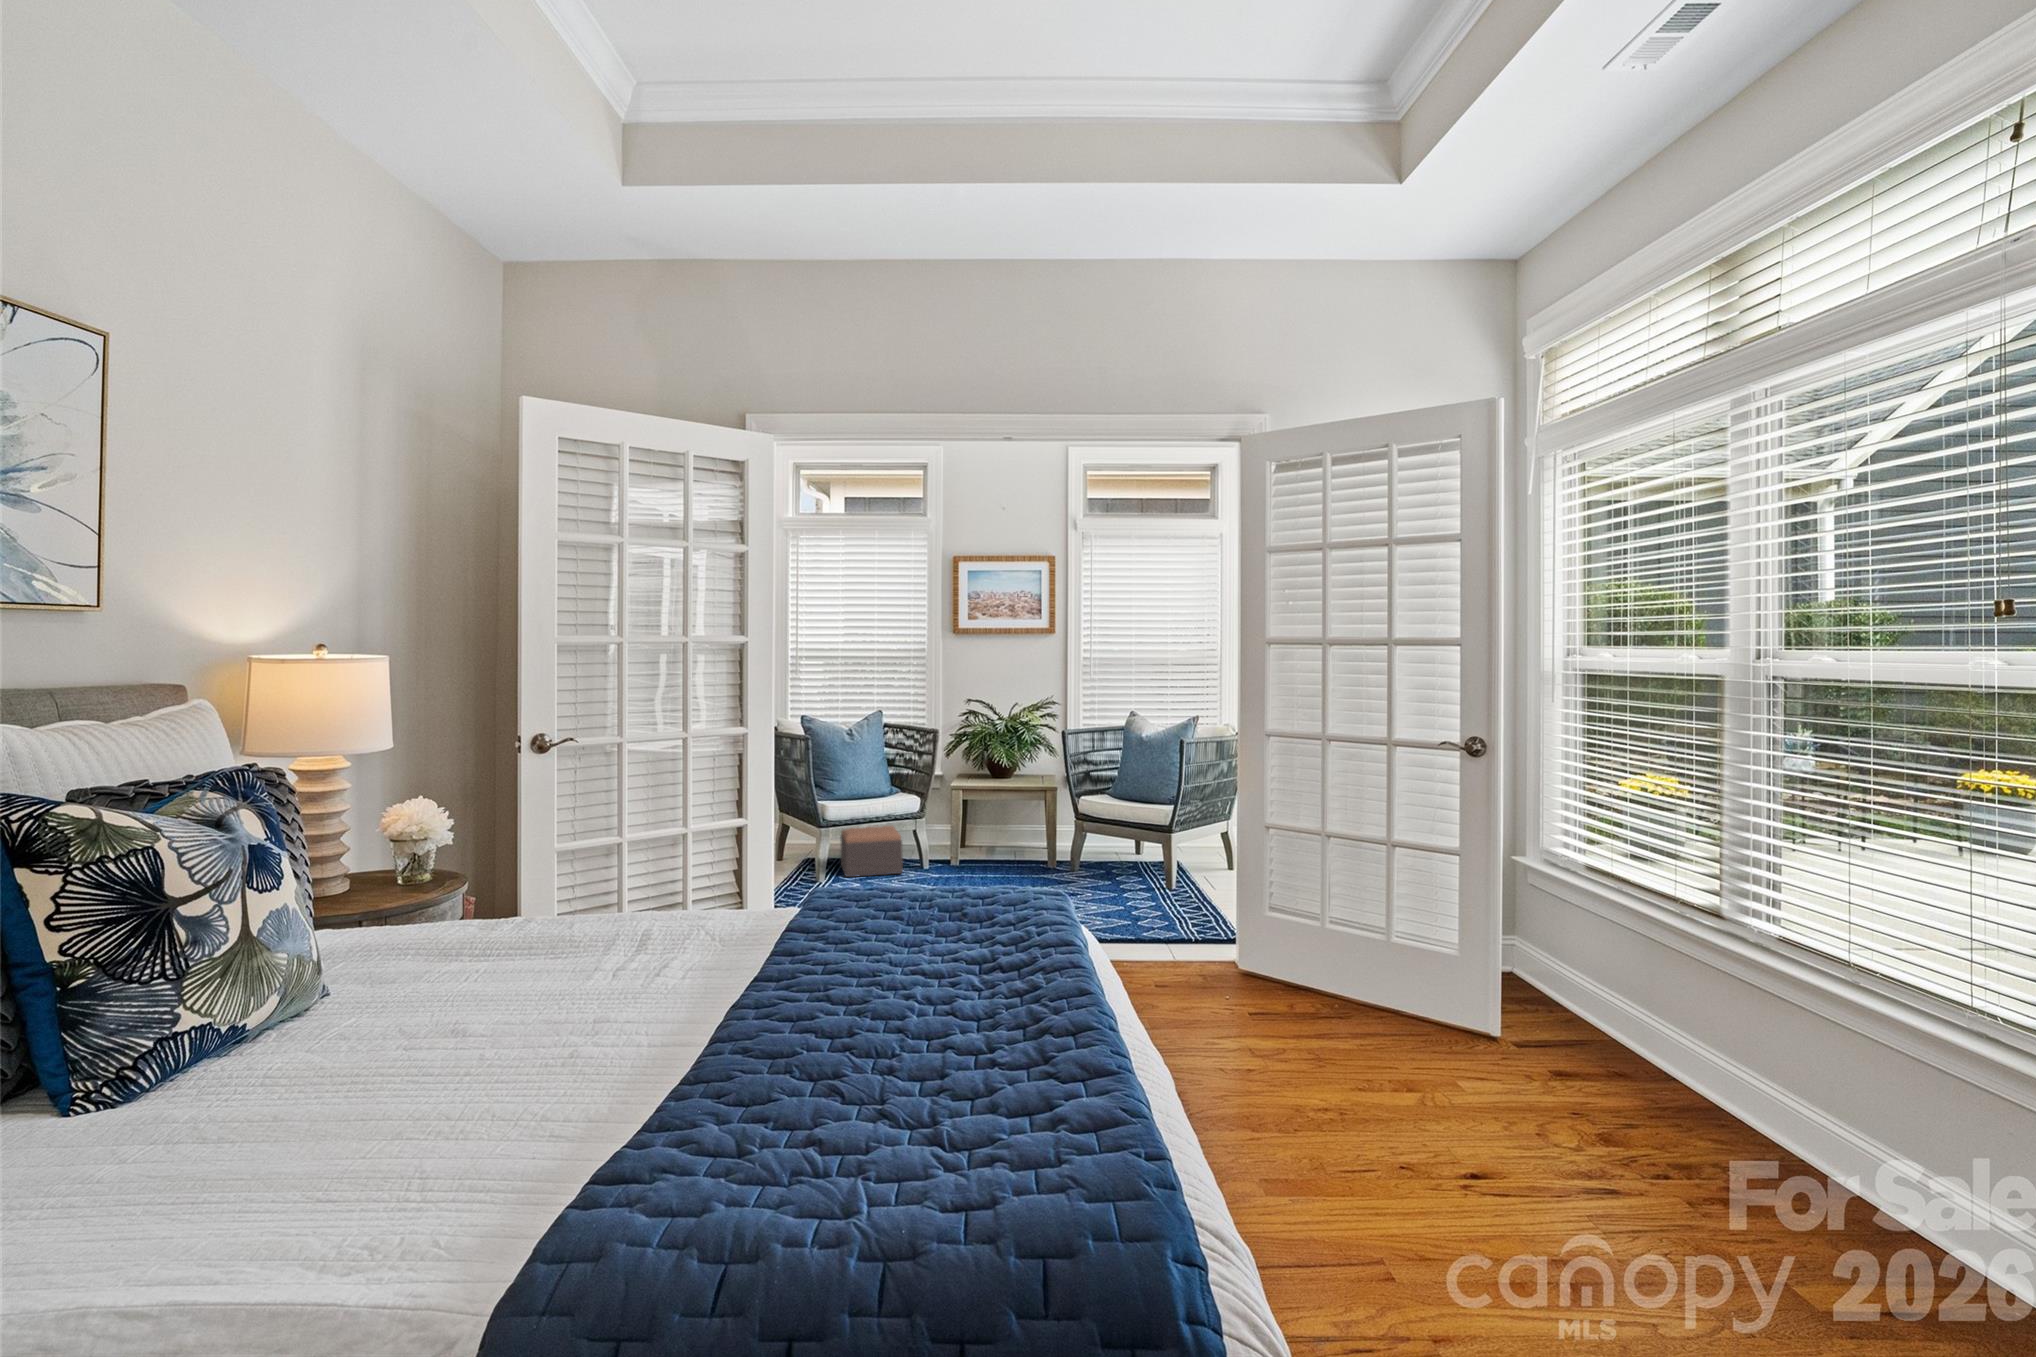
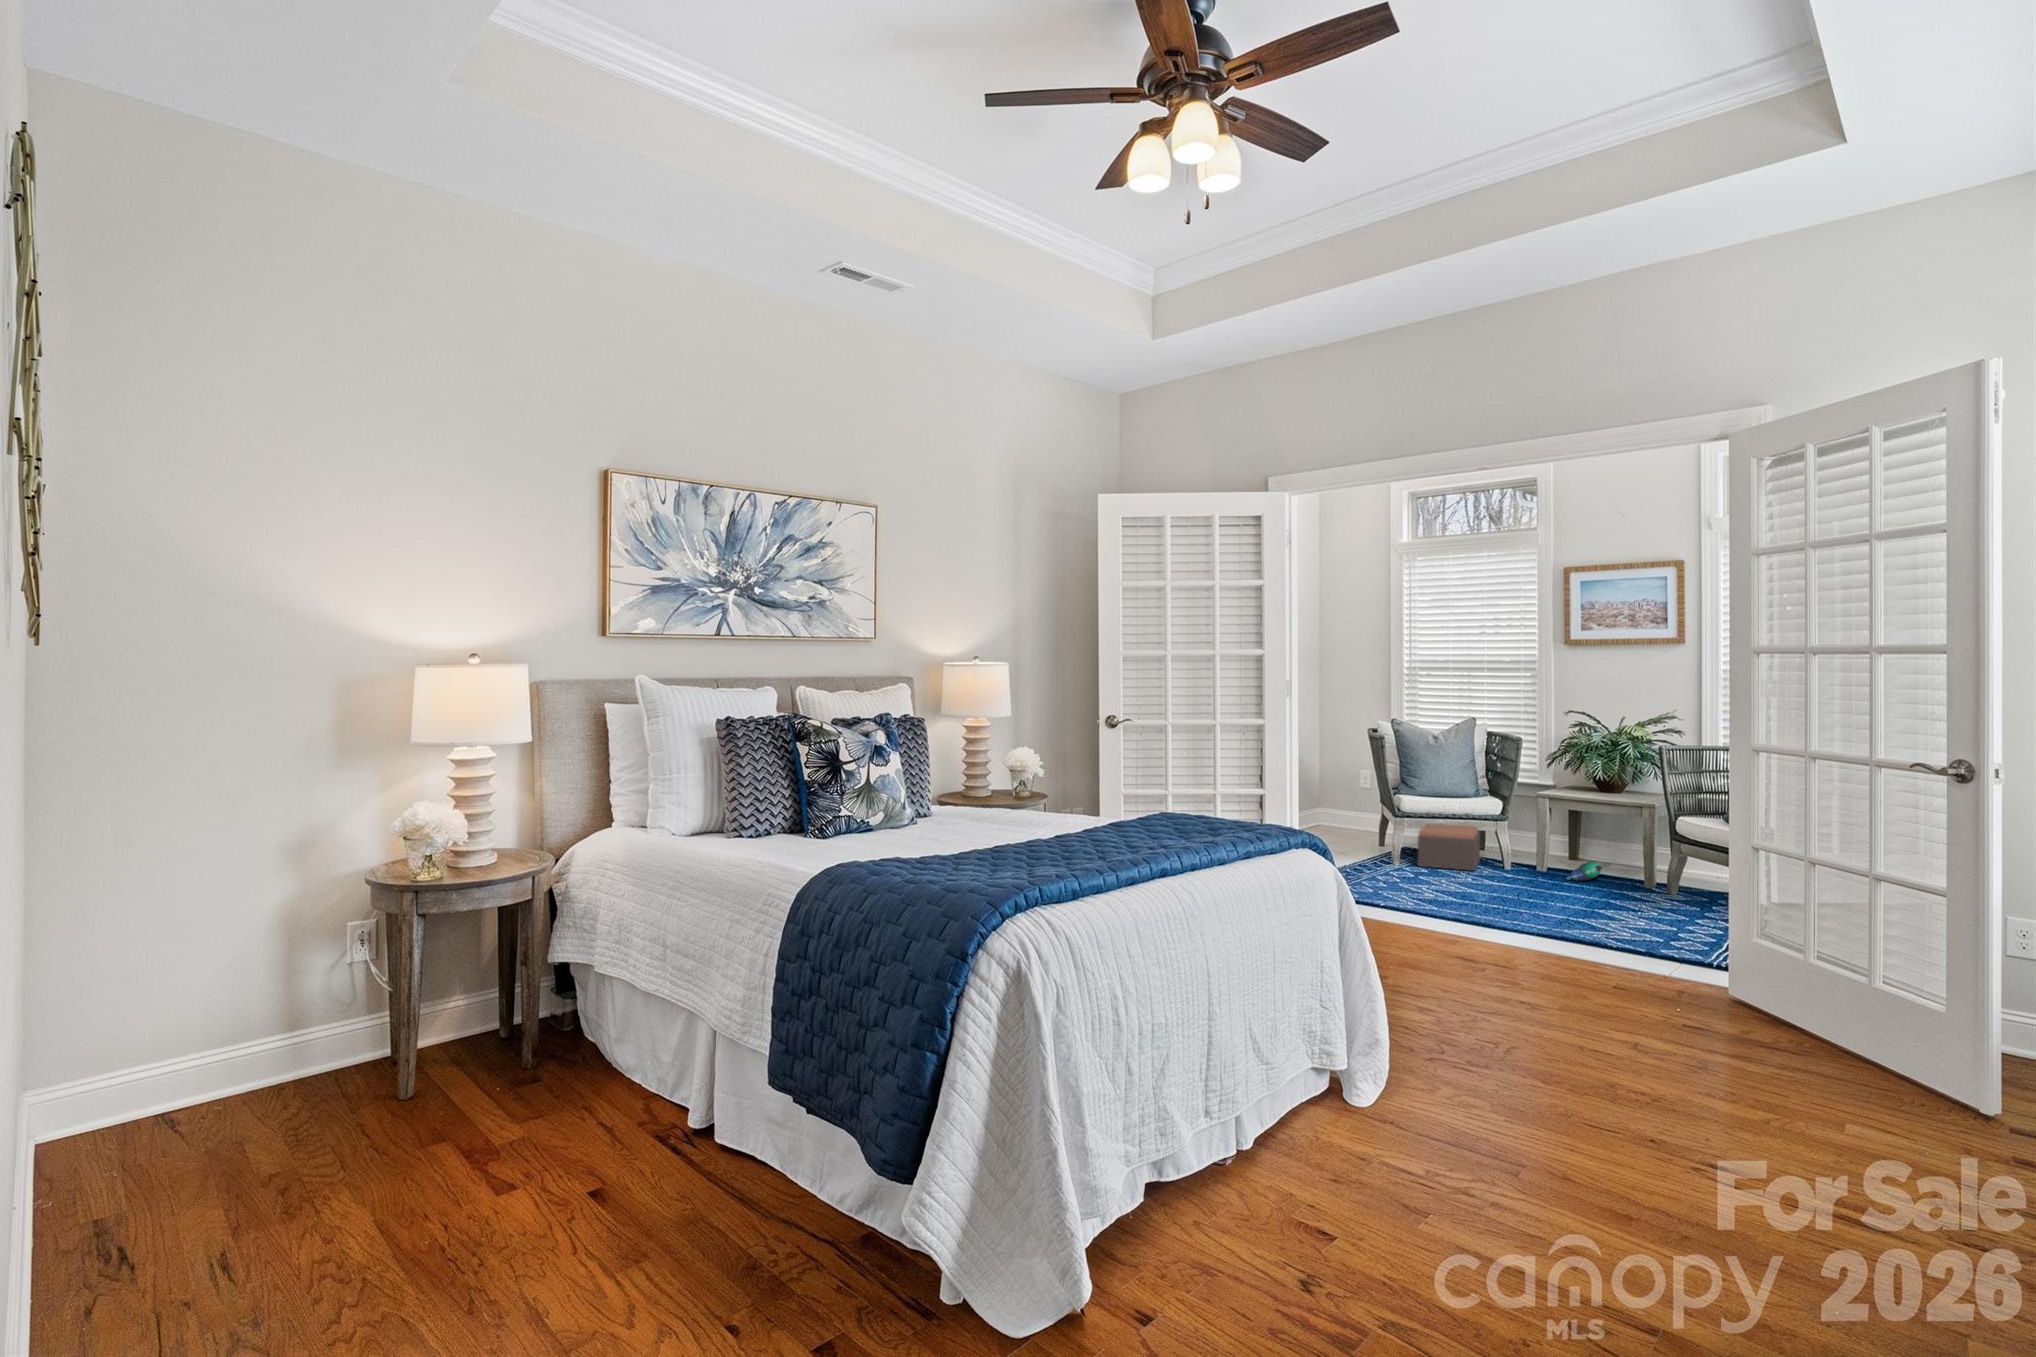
plush toy: none [984,847,1015,869] -> present [1567,861,1602,881]

